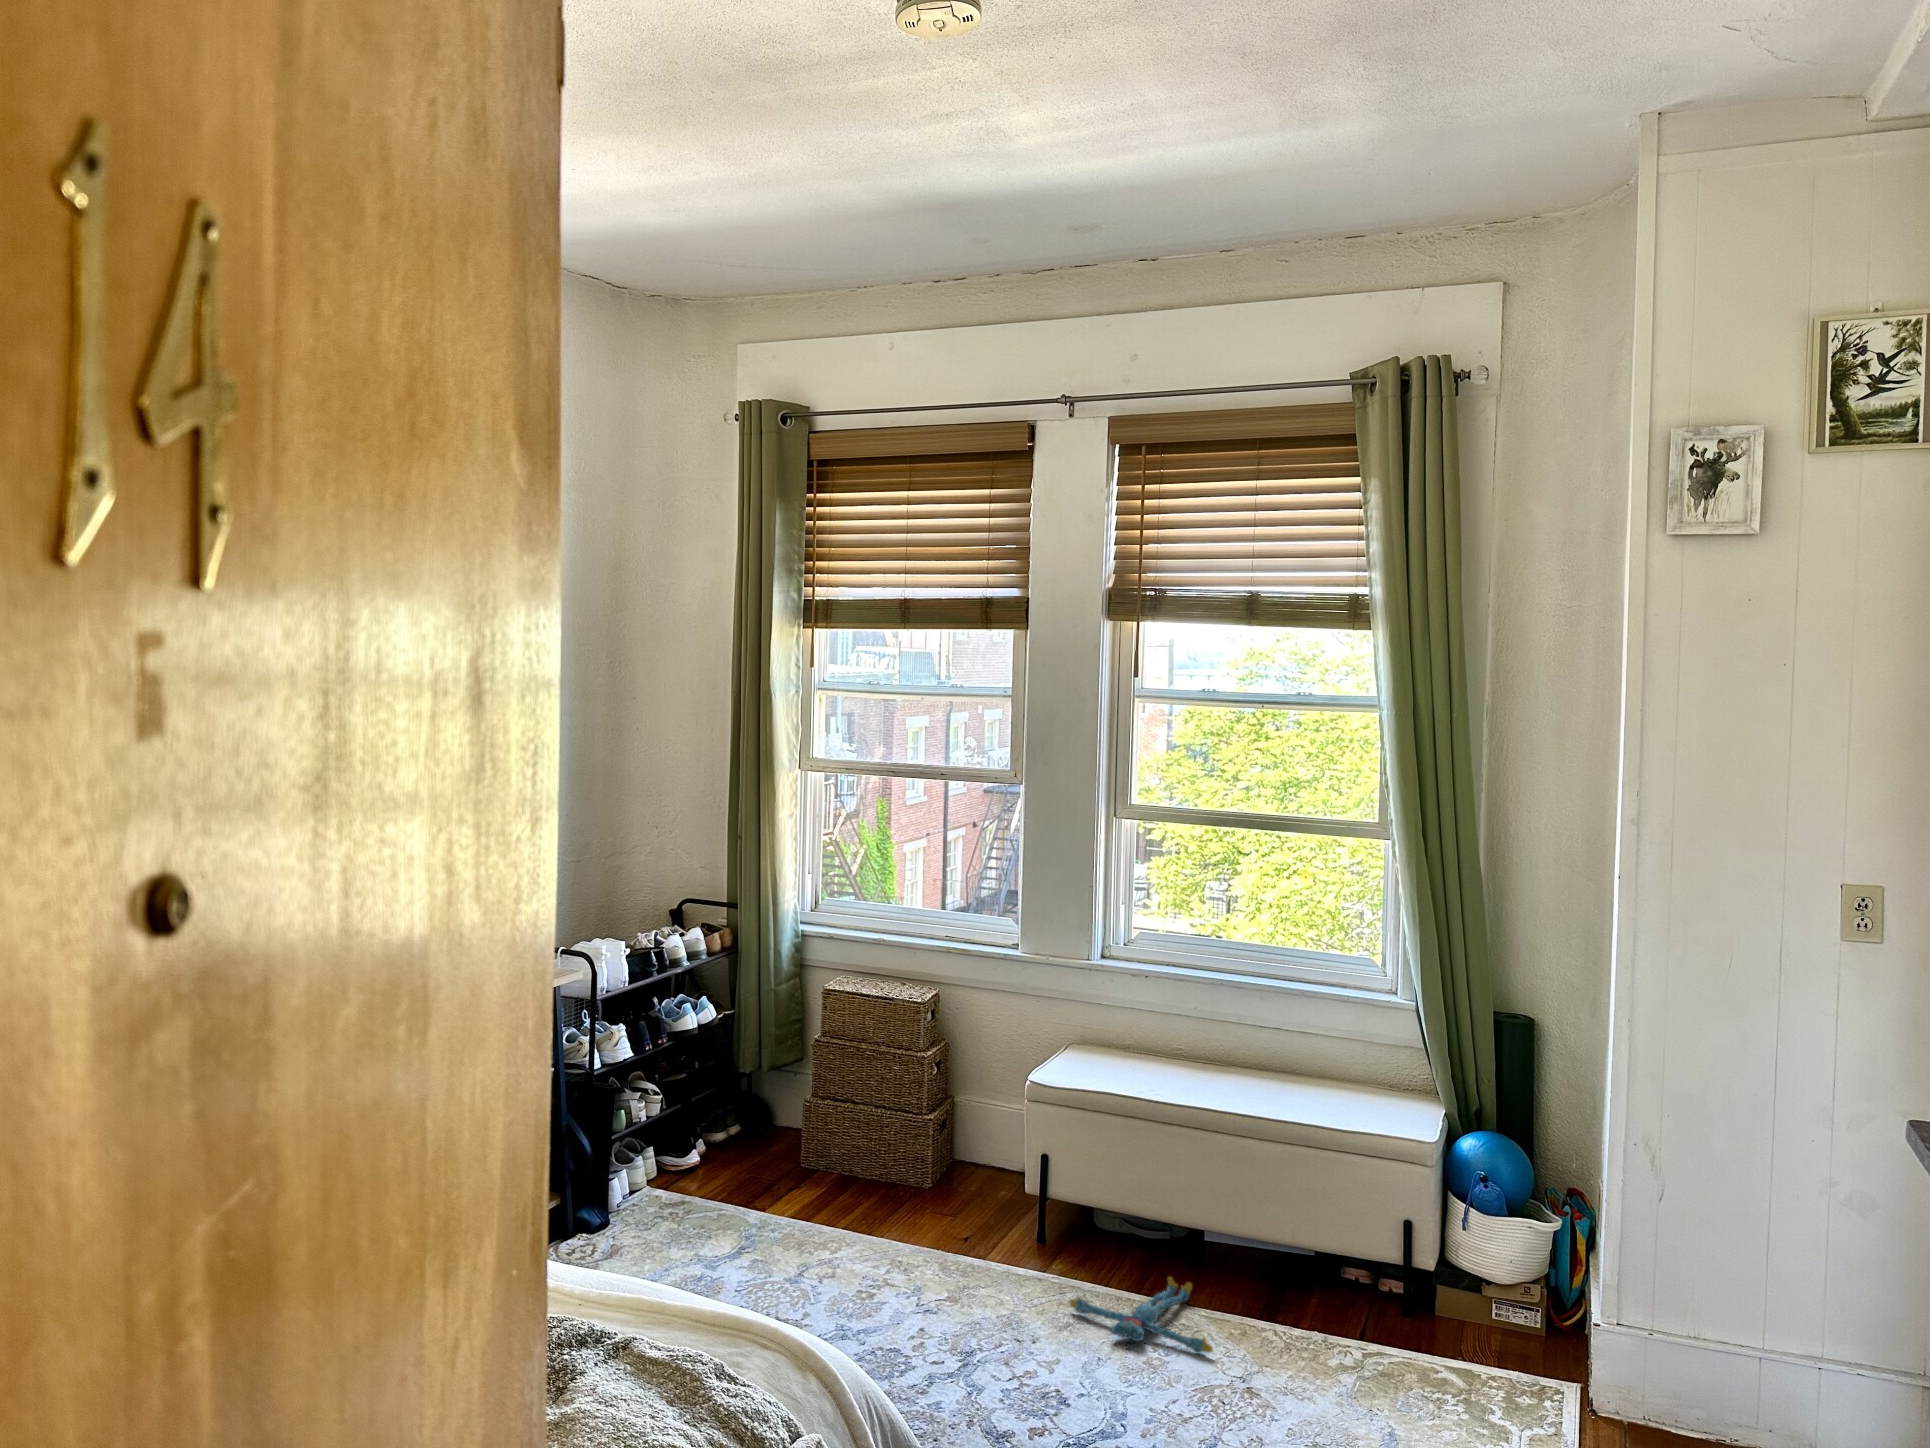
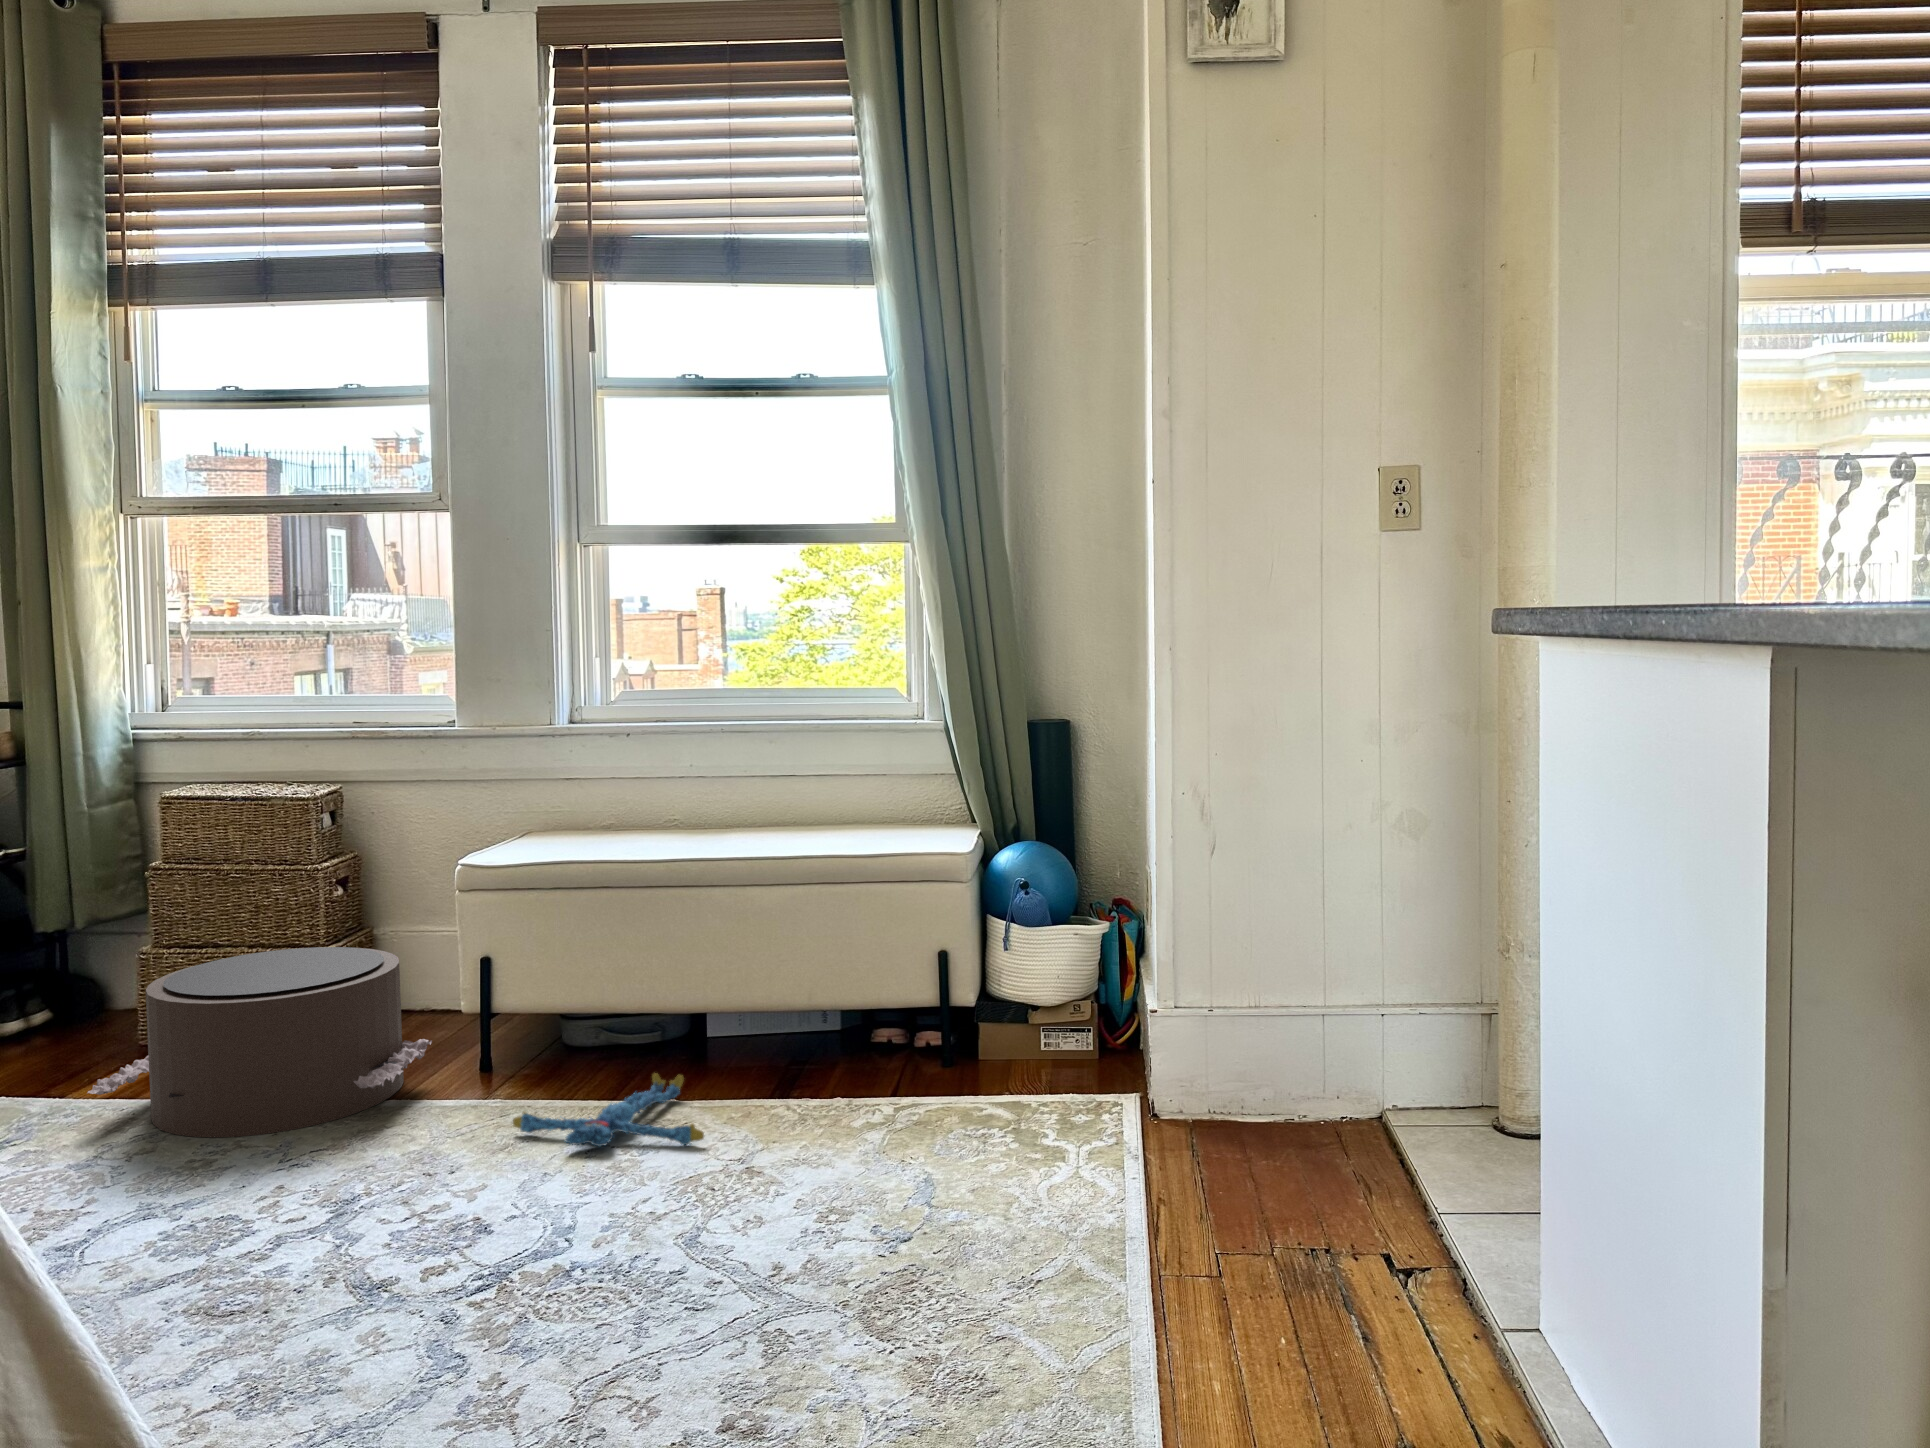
pouf: none [790,1120,1004,1271] -> present [88,947,432,1138]

